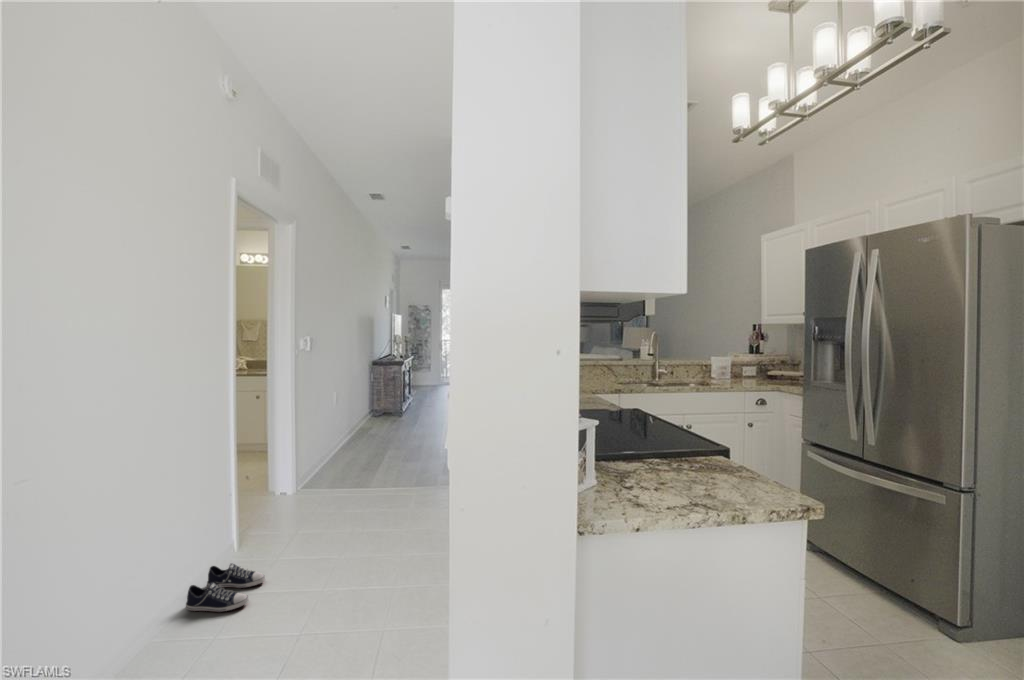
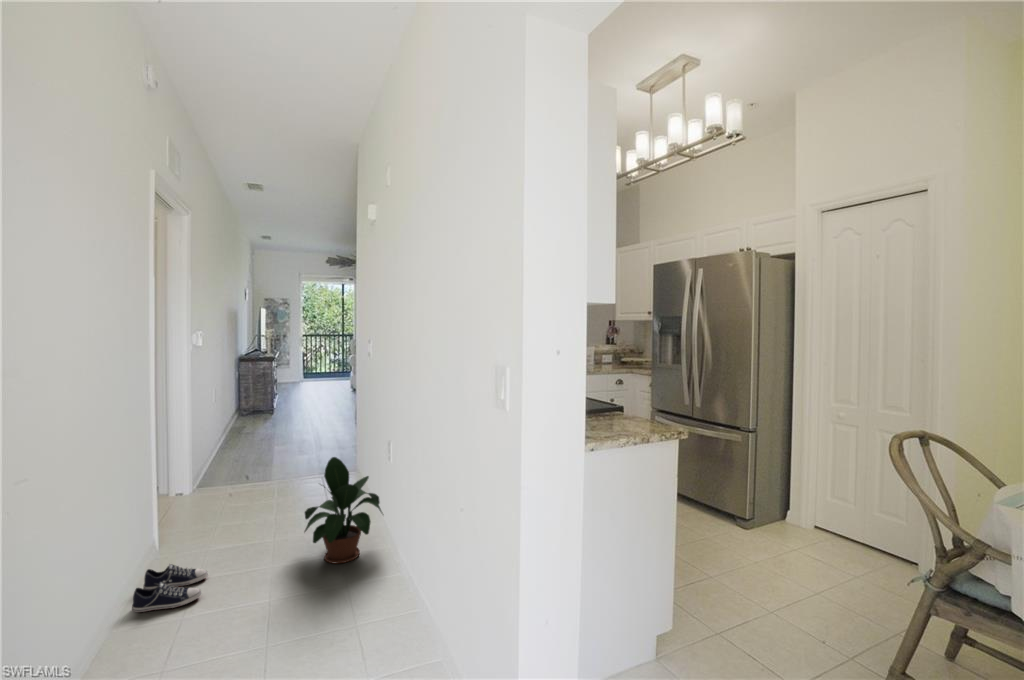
potted plant: none [356,469,443,589] -> present [304,457,382,564]

